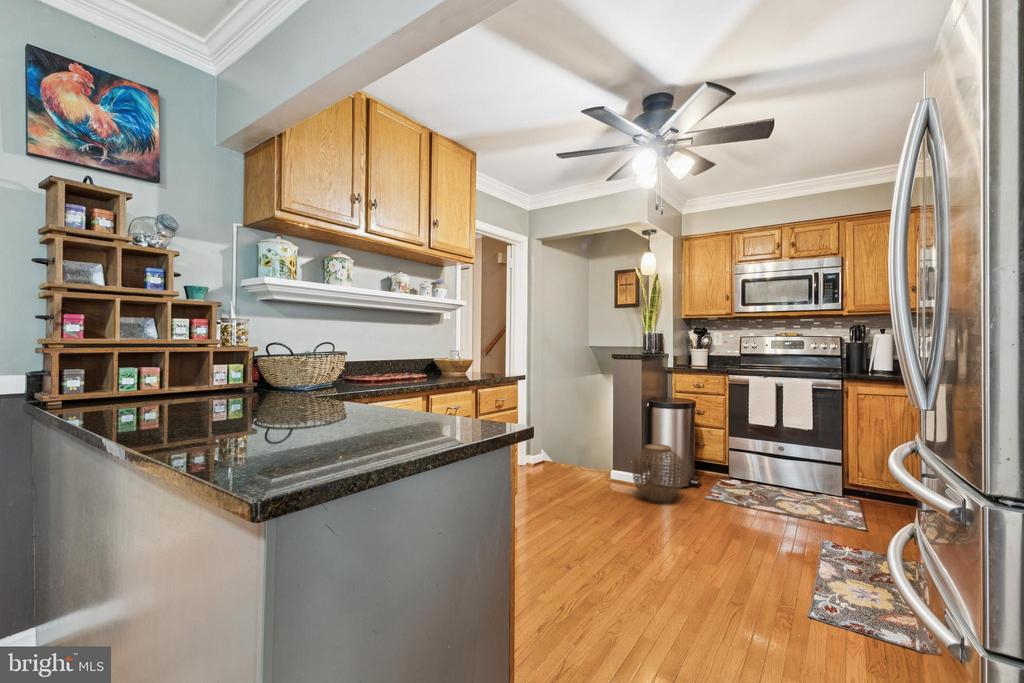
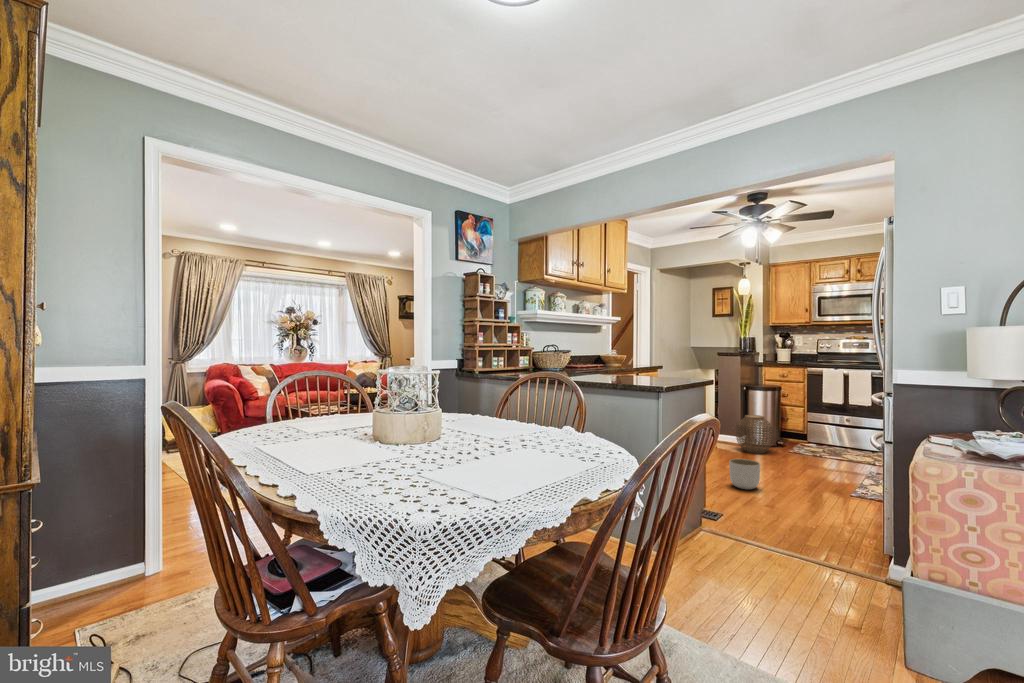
planter: none [605,537,655,597] -> present [729,459,760,489]

